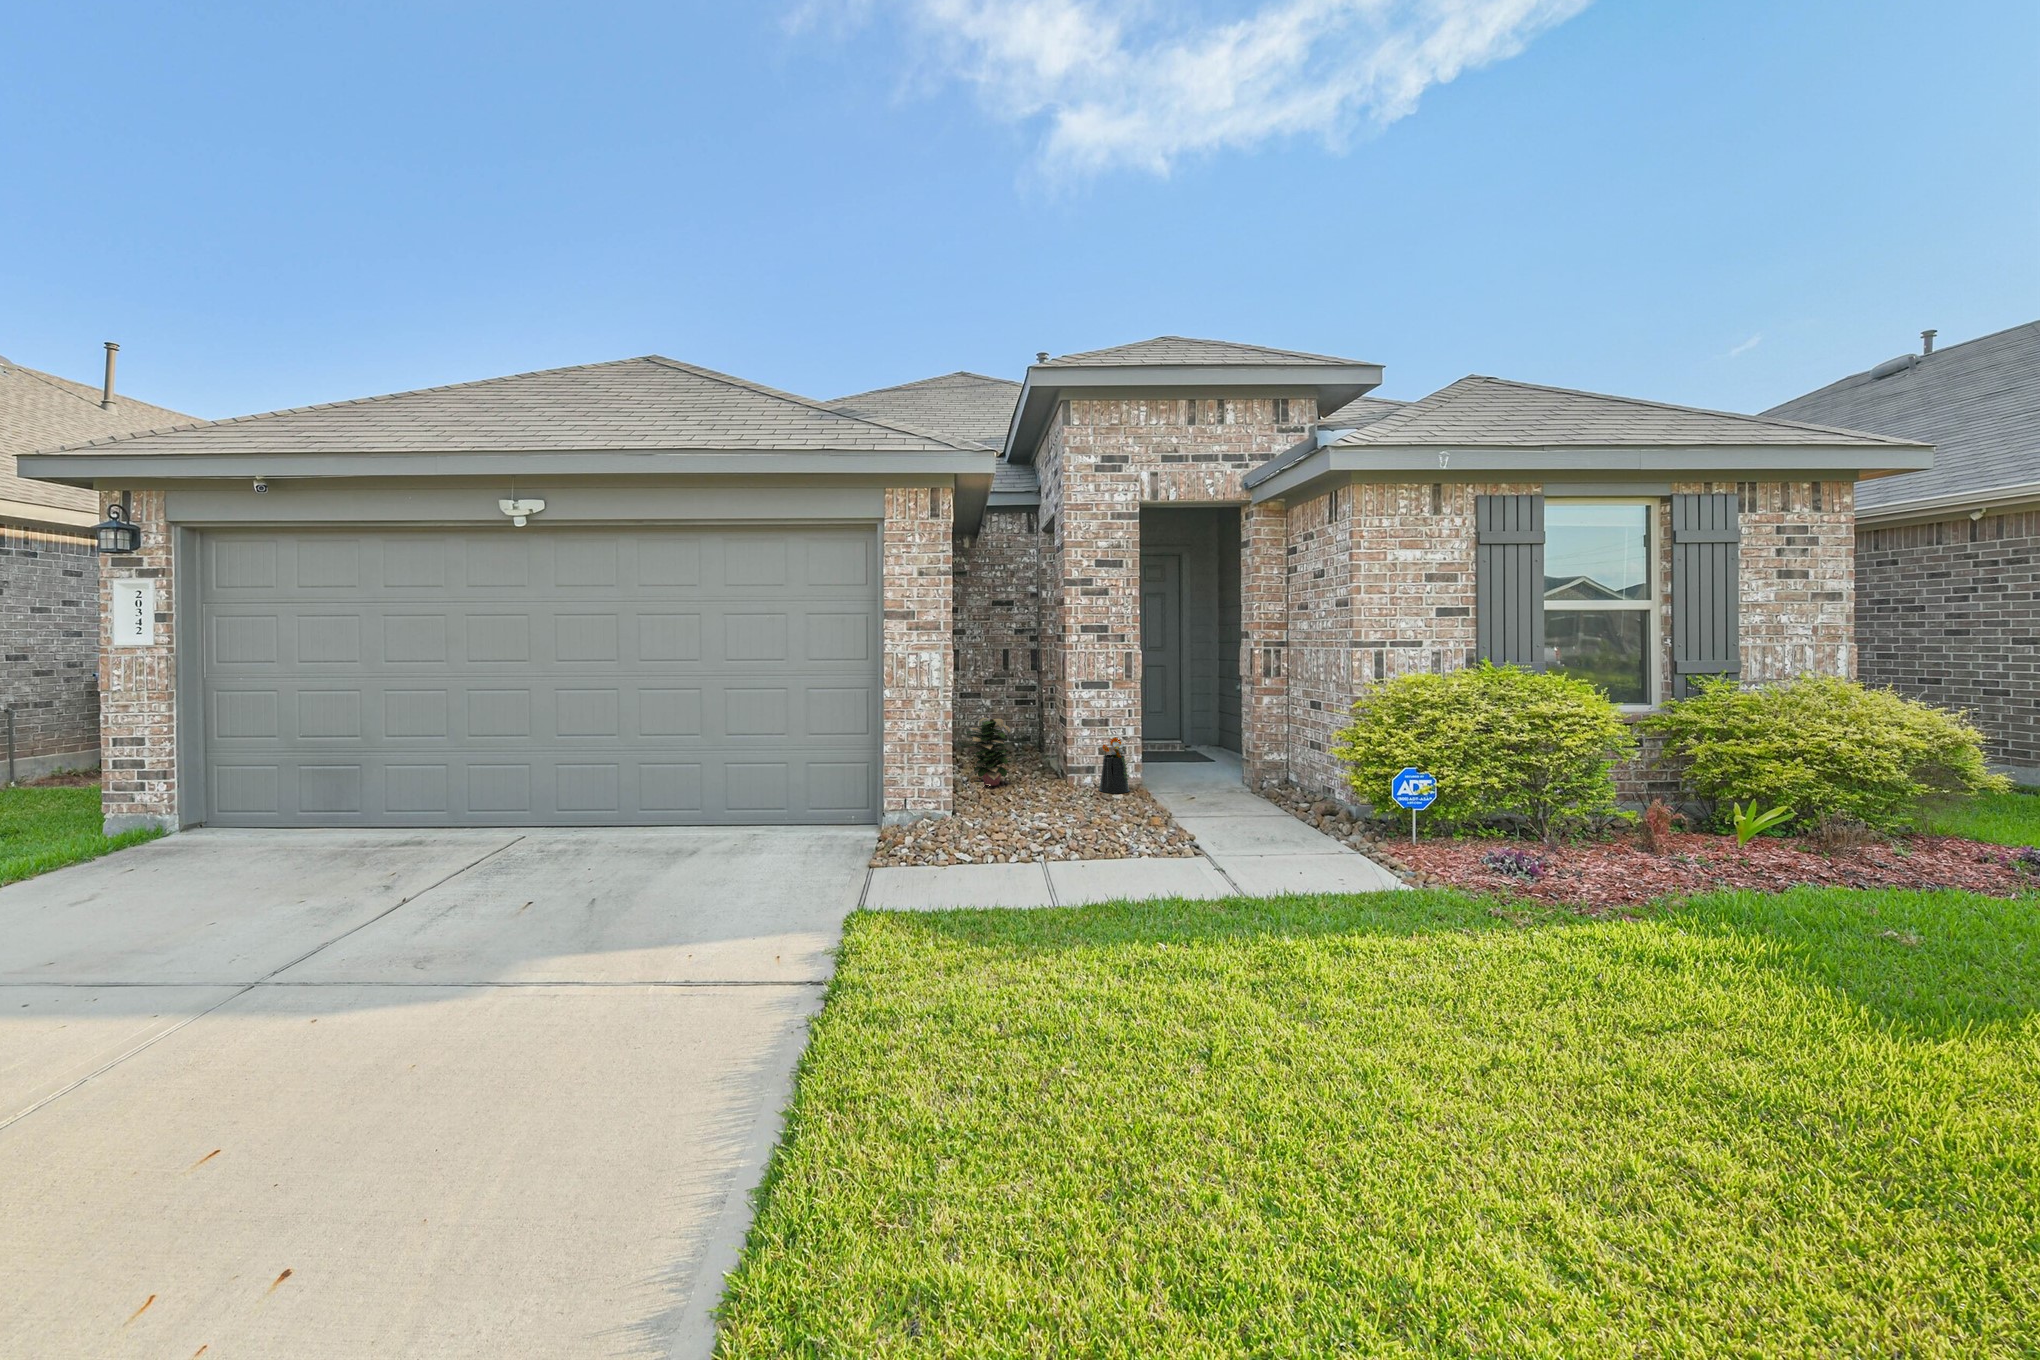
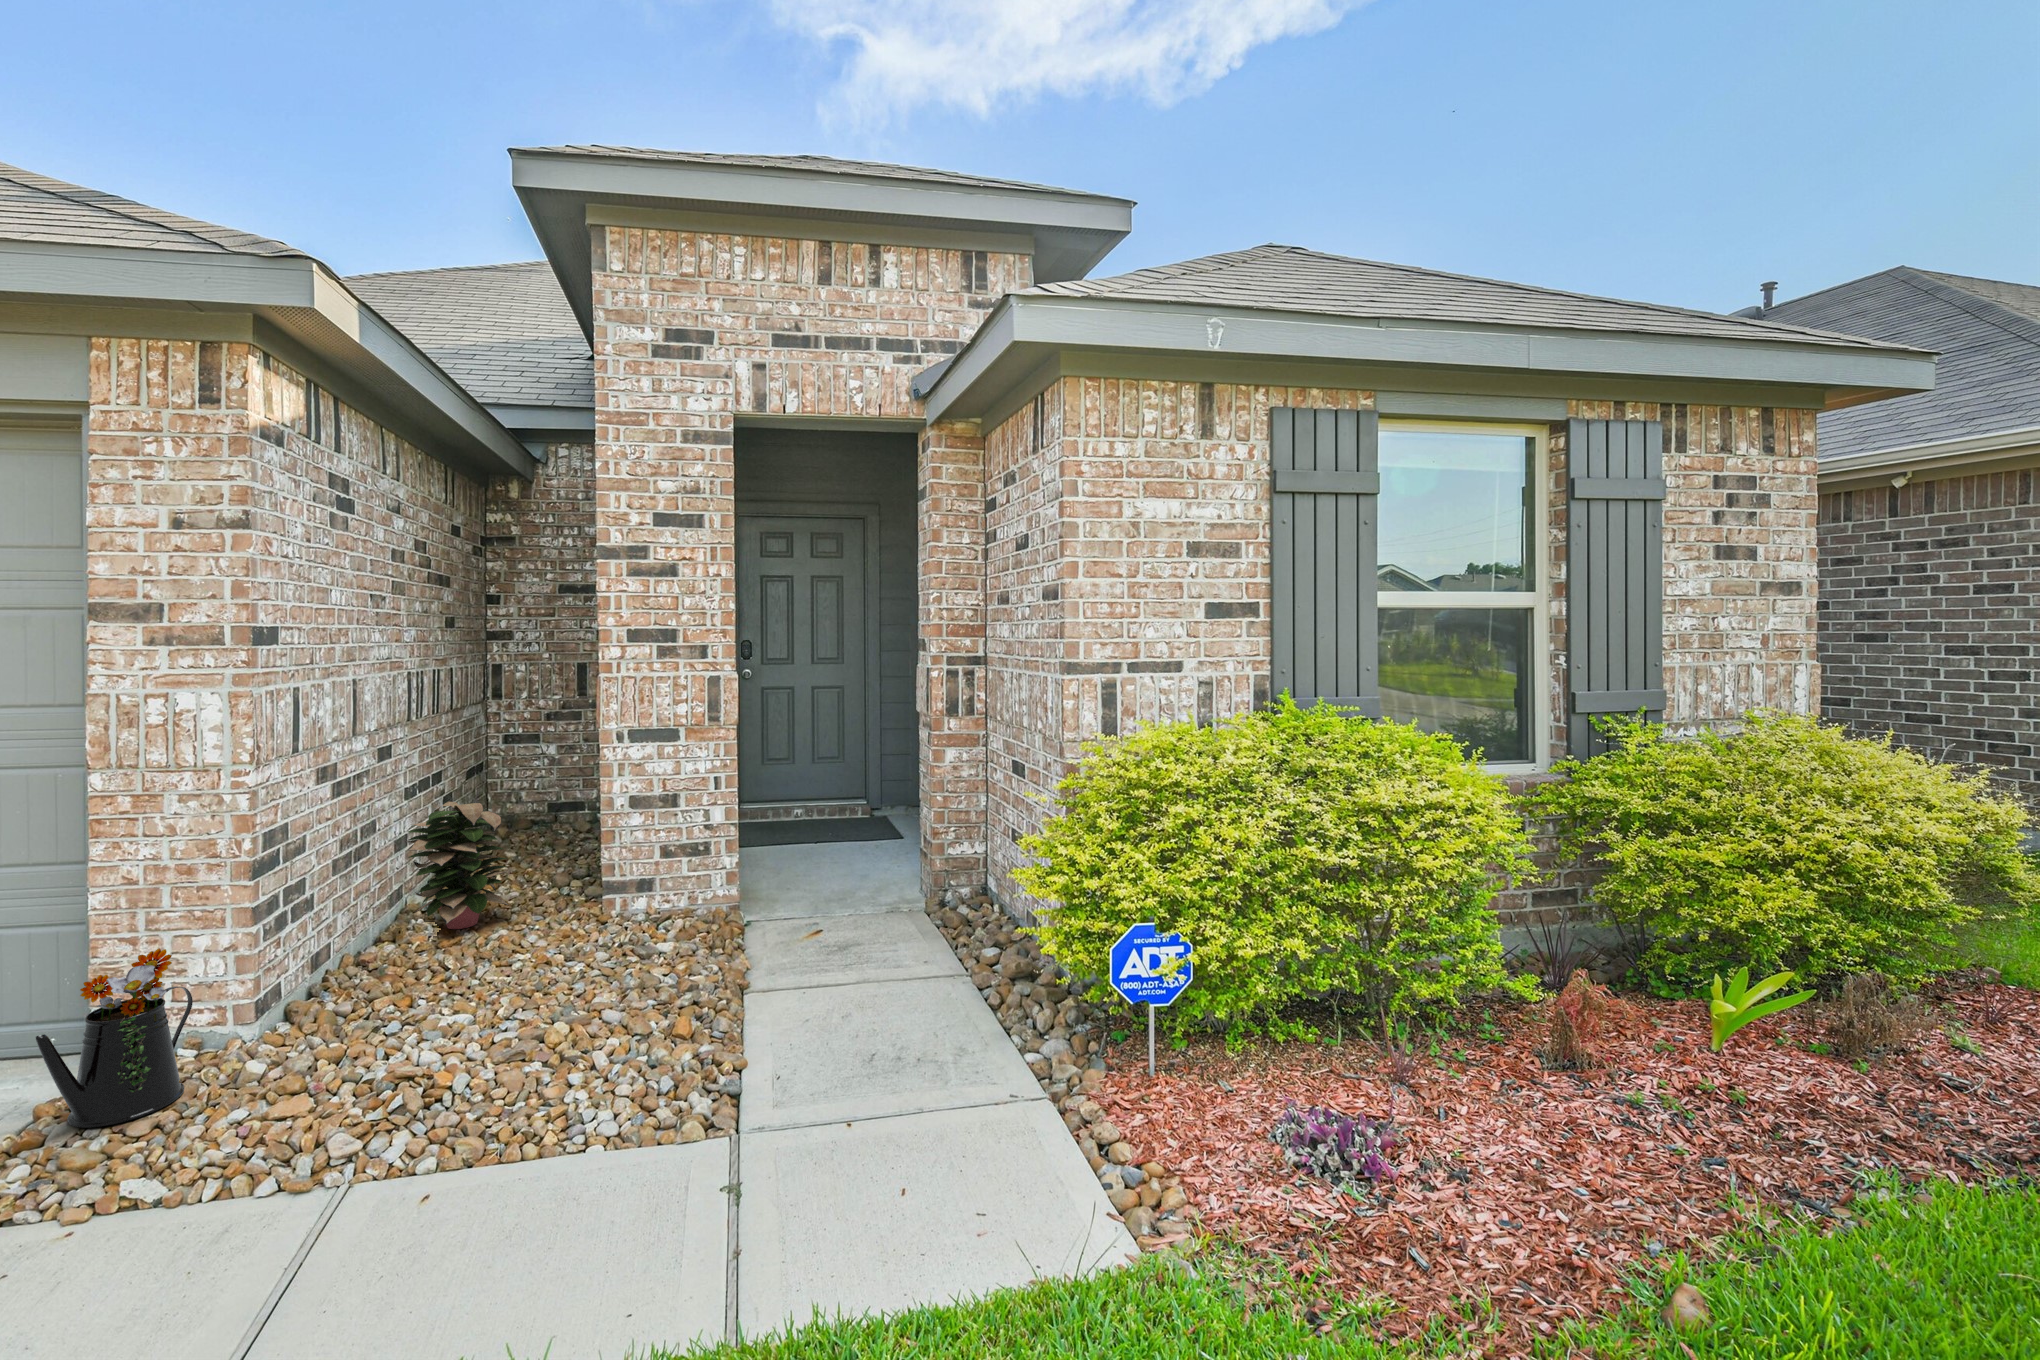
watering can: present [1099,737,1130,793] -> present [36,948,193,1128]

